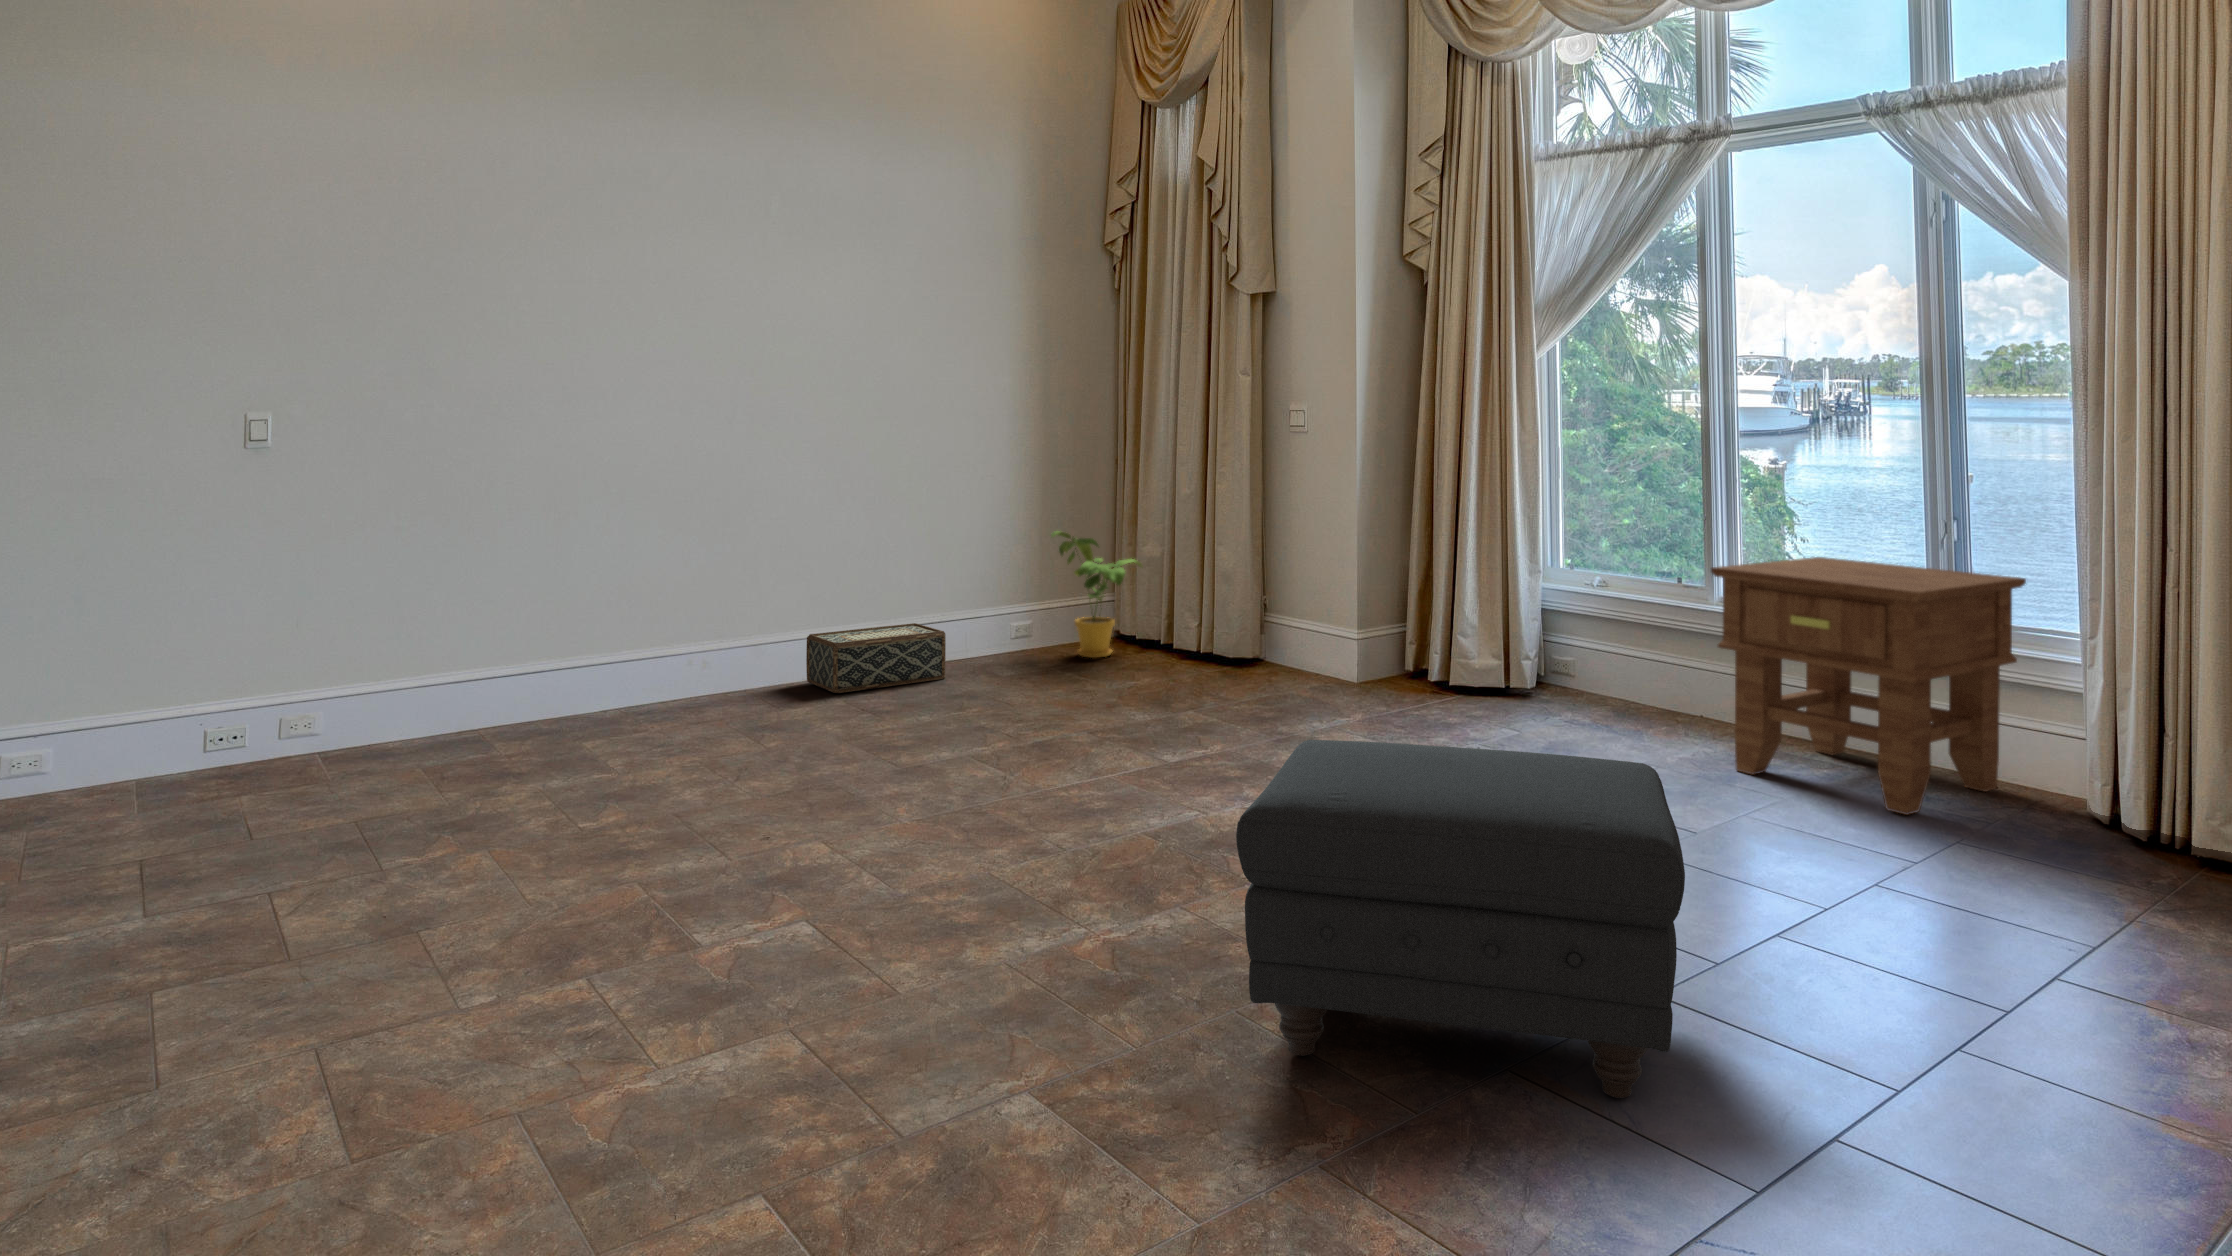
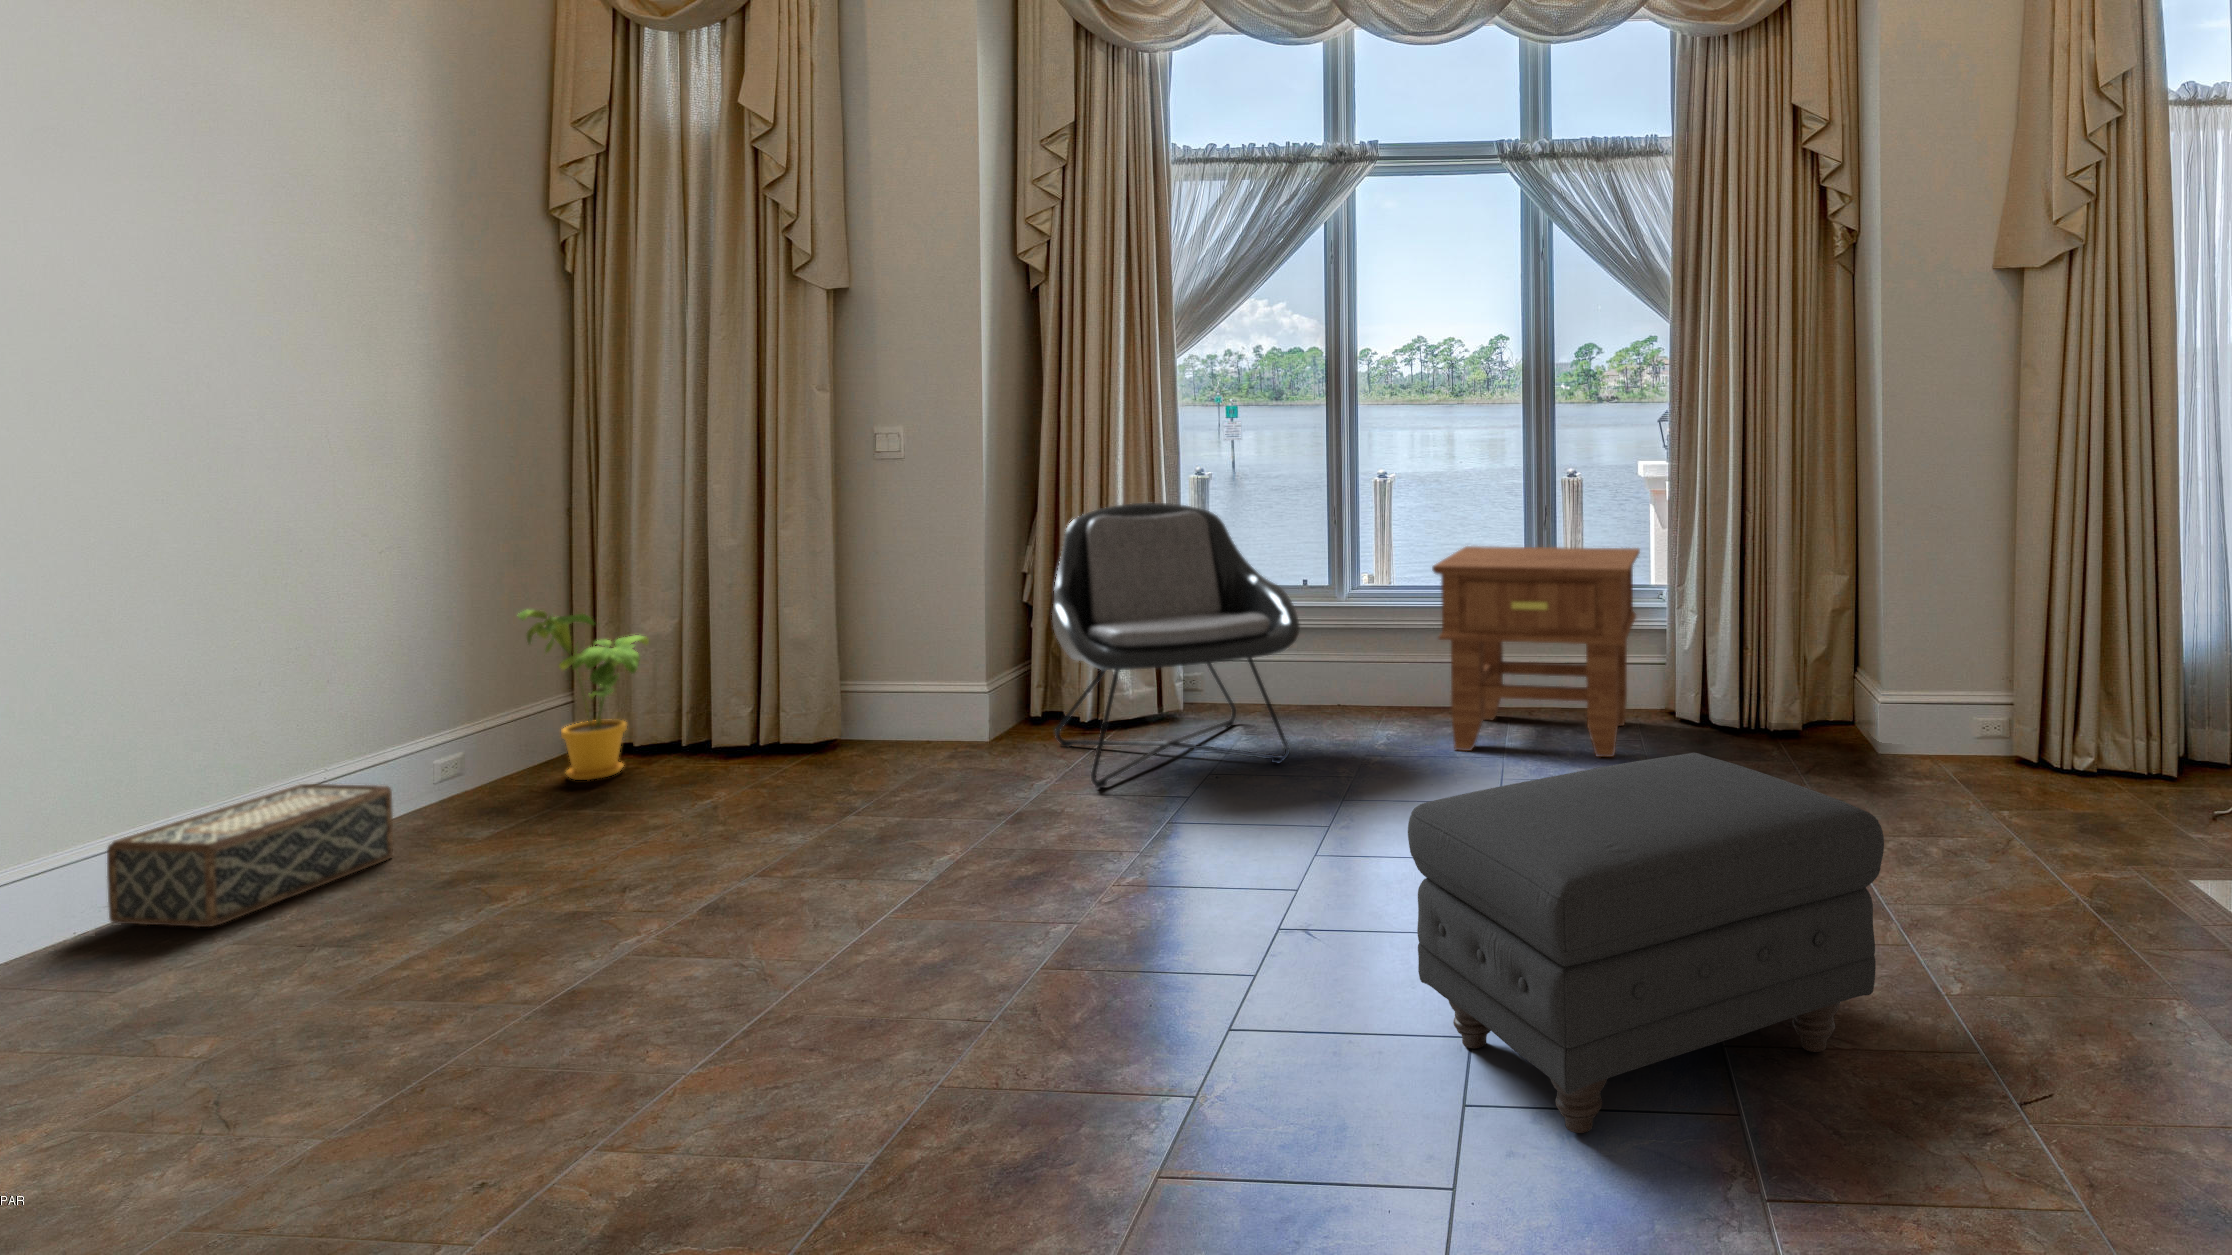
lounge chair: none [1352,485,1576,745] -> present [1052,503,1300,788]

